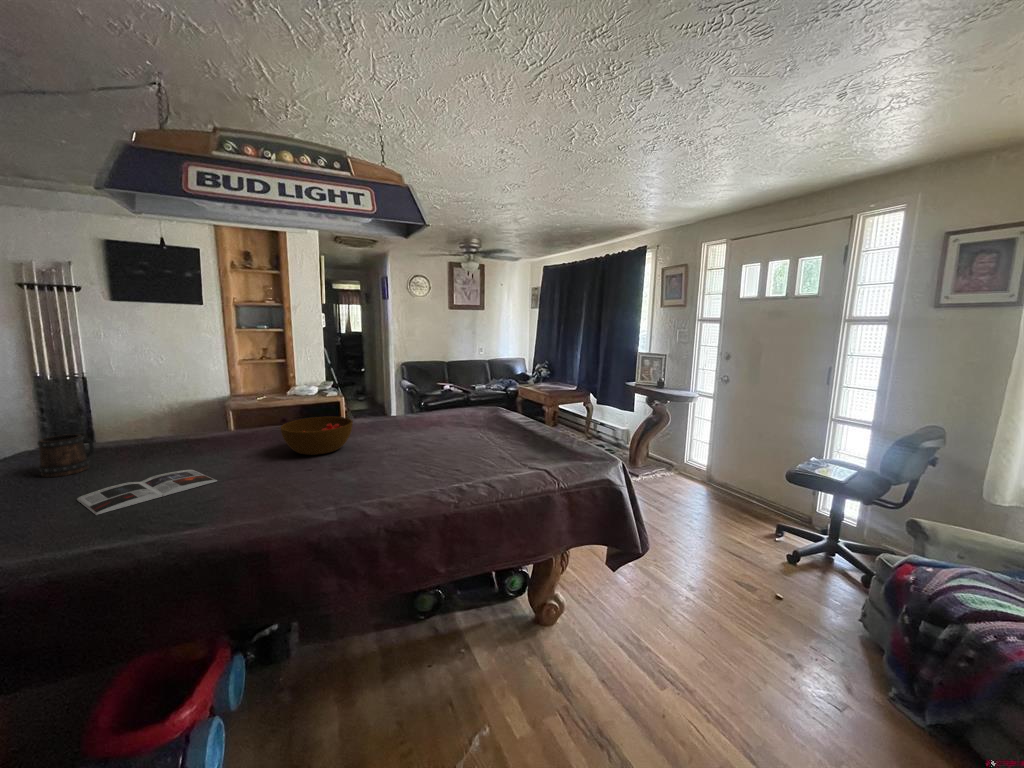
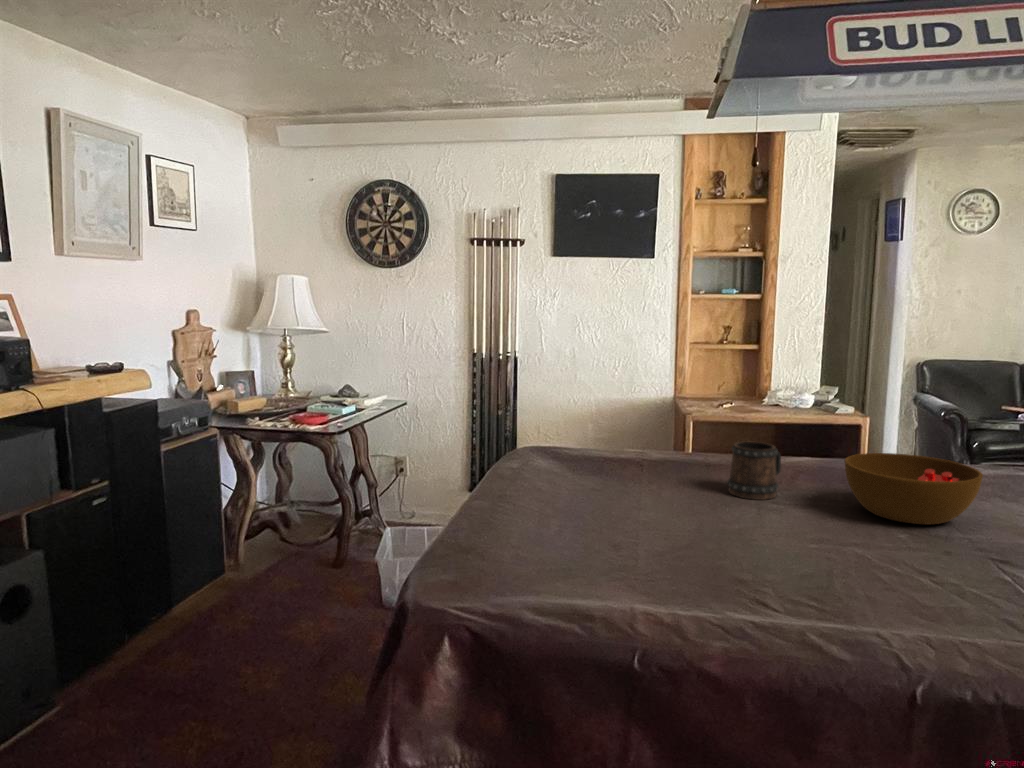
beer mug: present [38,434,94,477] -> present [727,442,781,500]
magazine: present [77,470,217,515] -> none [607,508,775,553]

